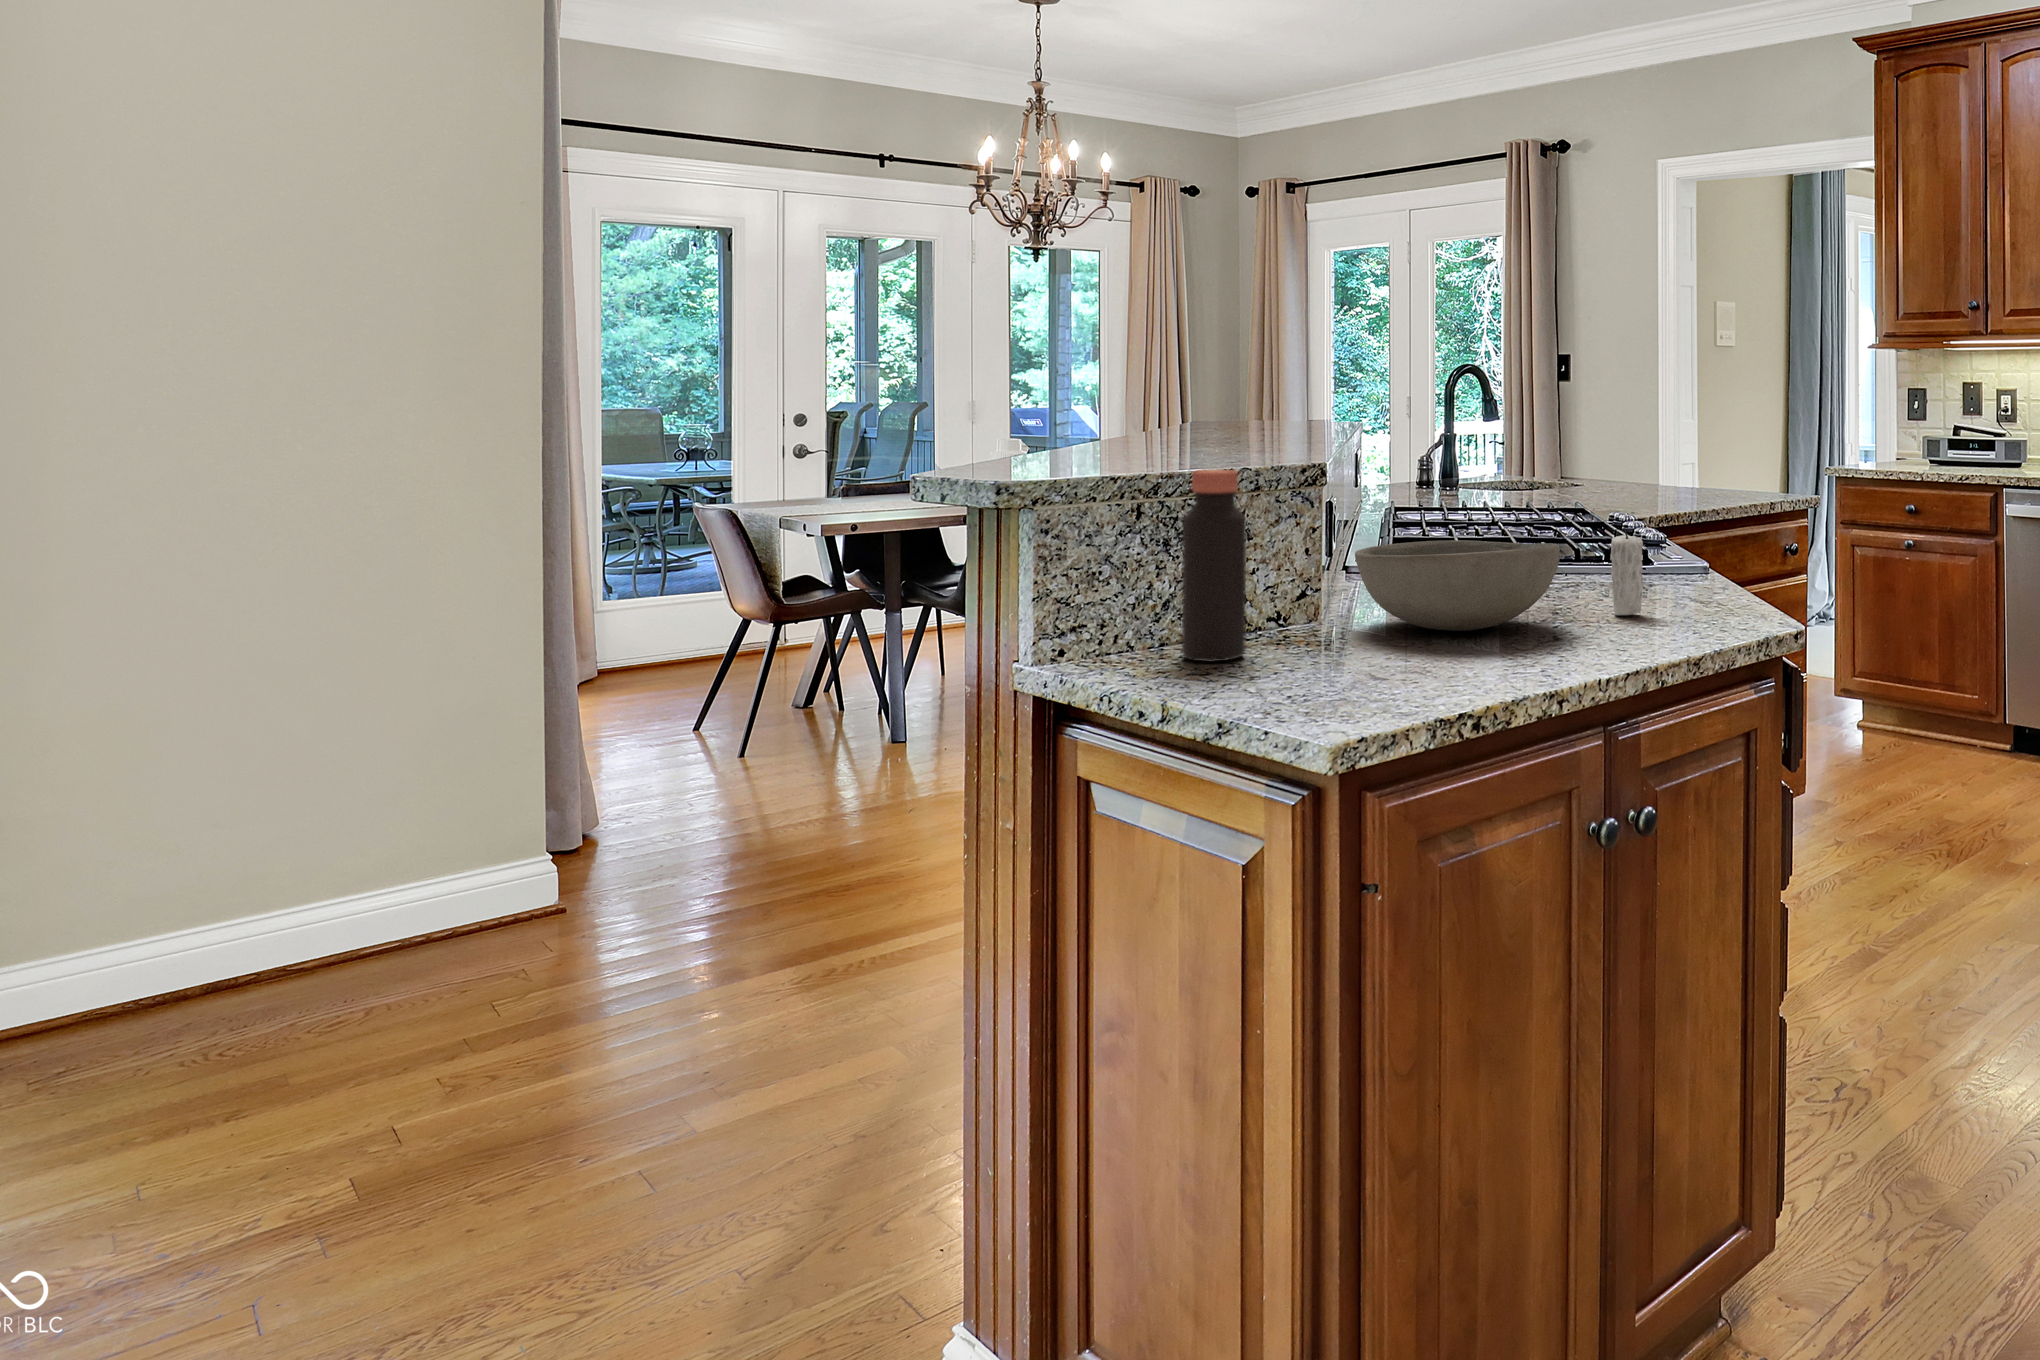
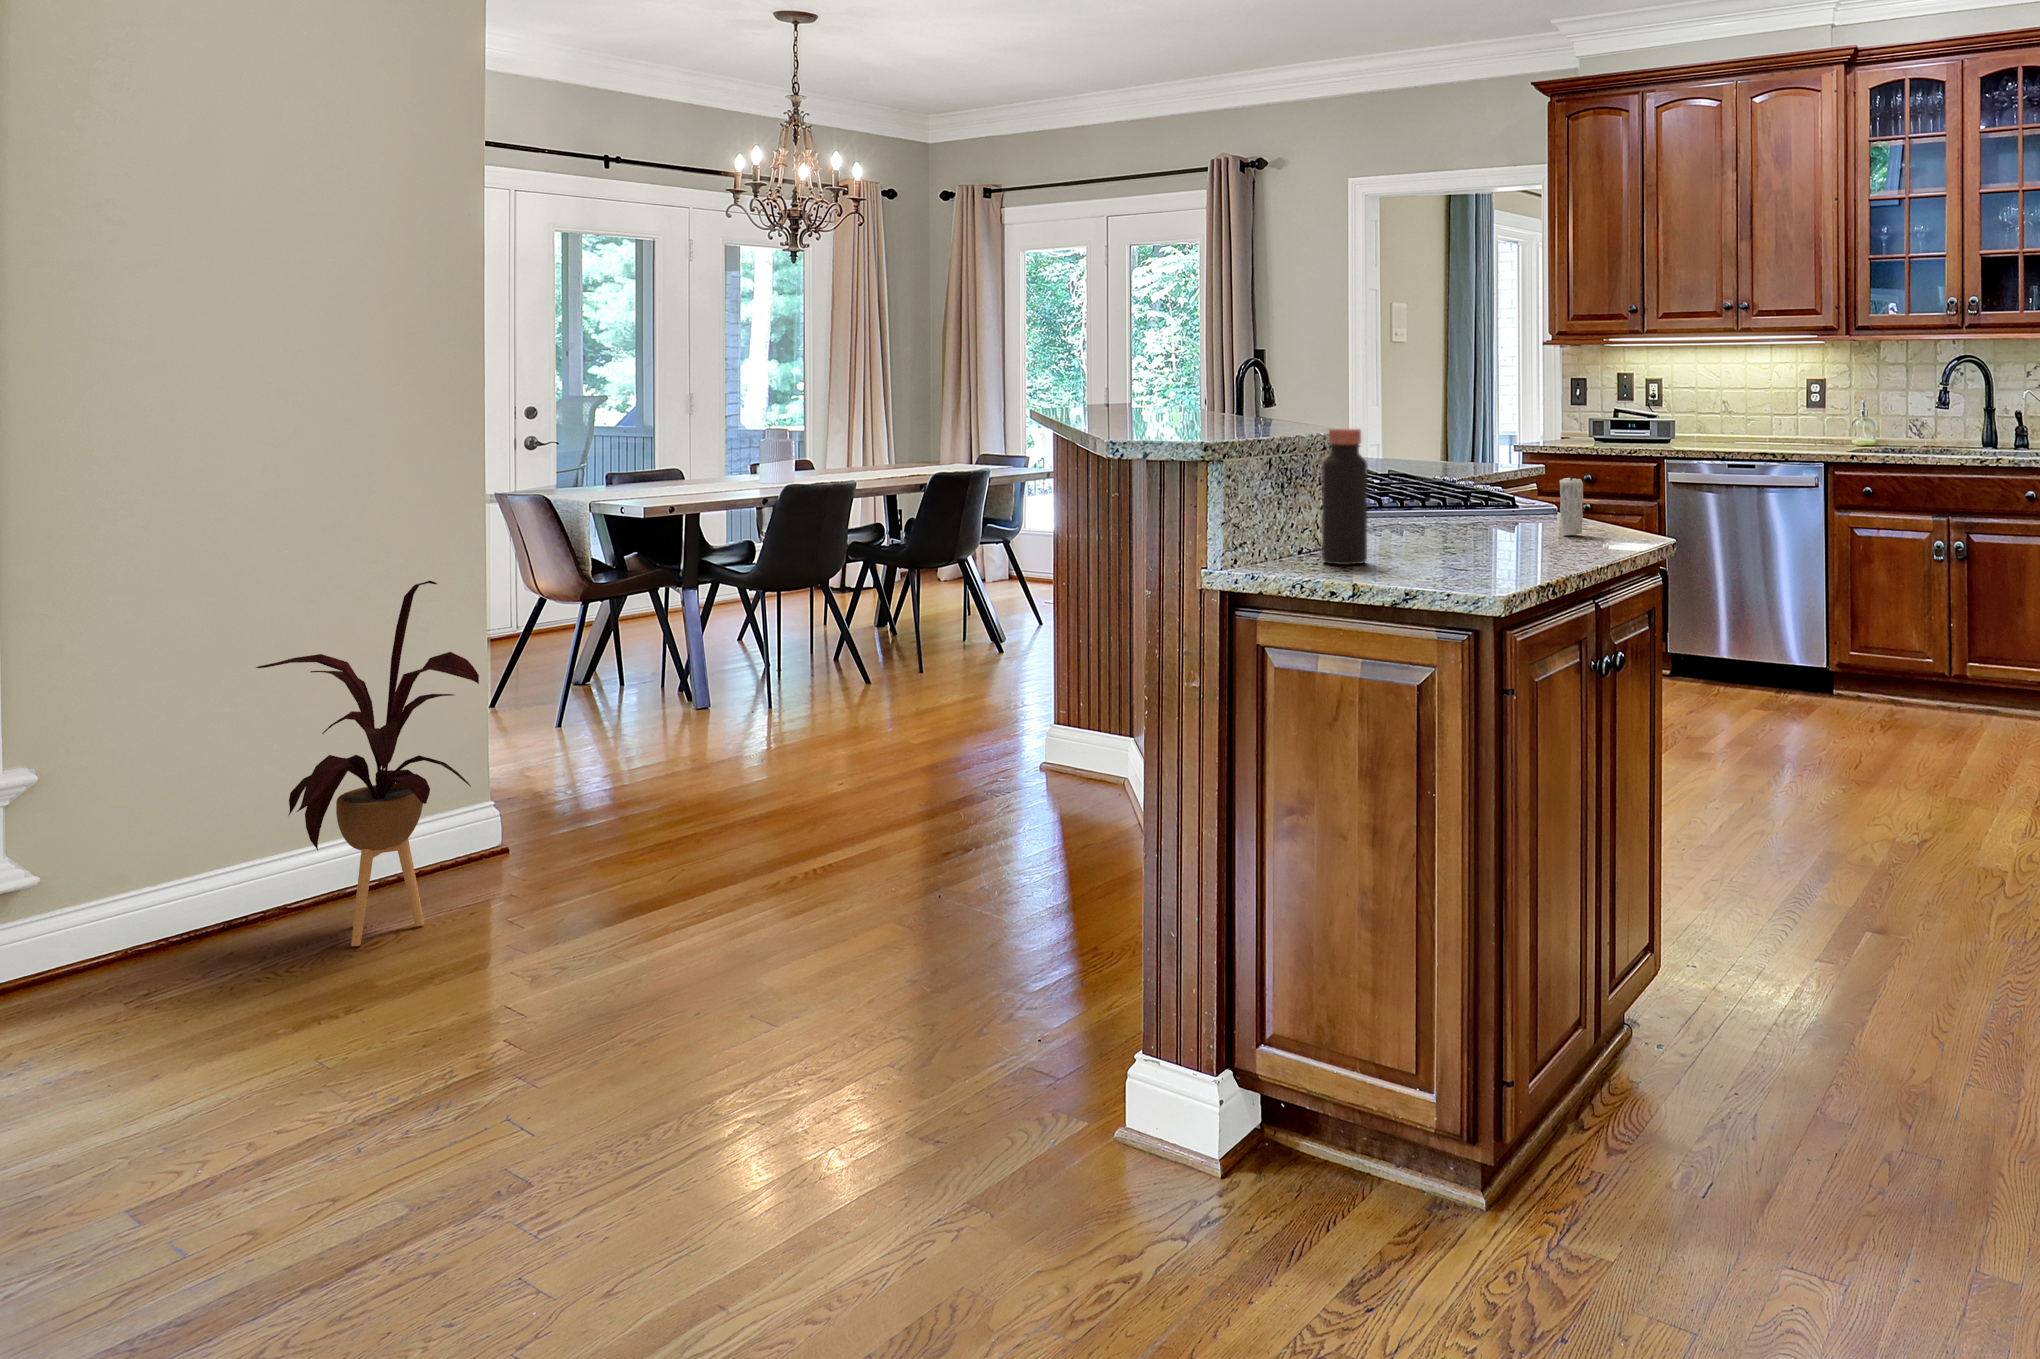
bowl: present [1355,540,1560,631] -> none [1398,482,1548,545]
house plant: none [222,616,452,1022] -> present [256,581,479,946]

